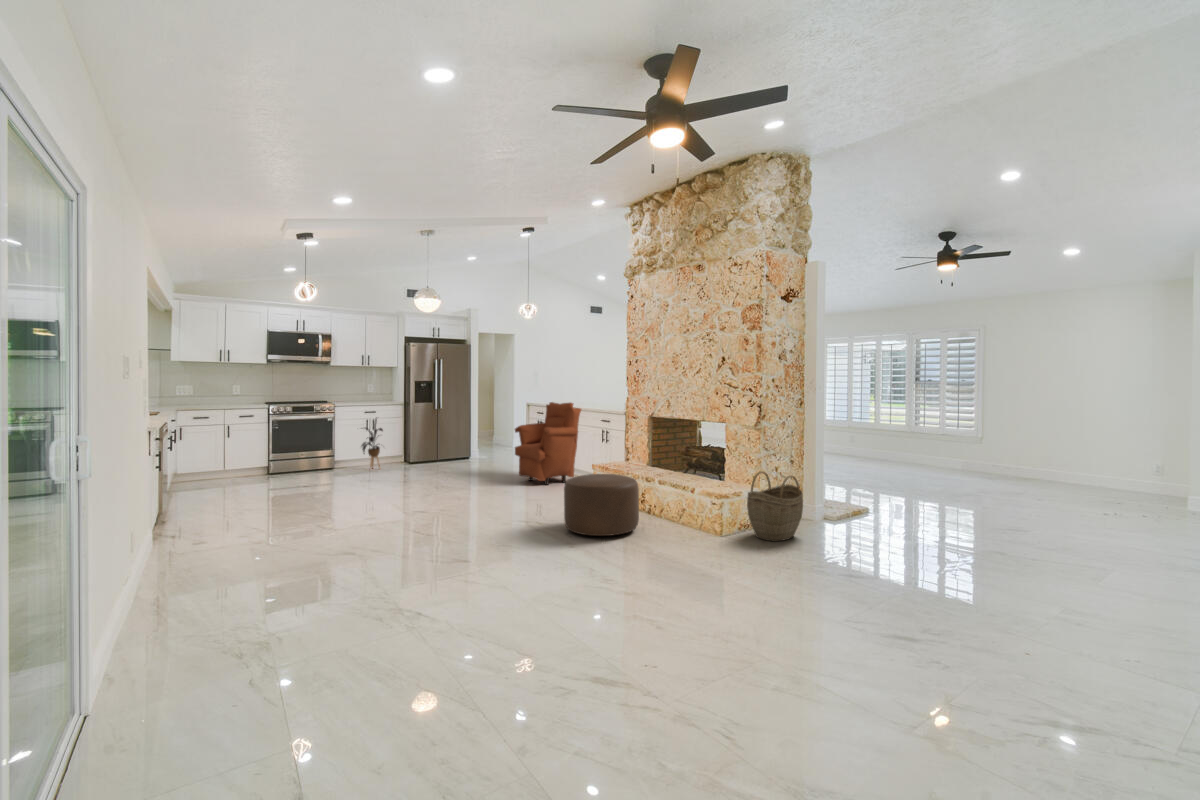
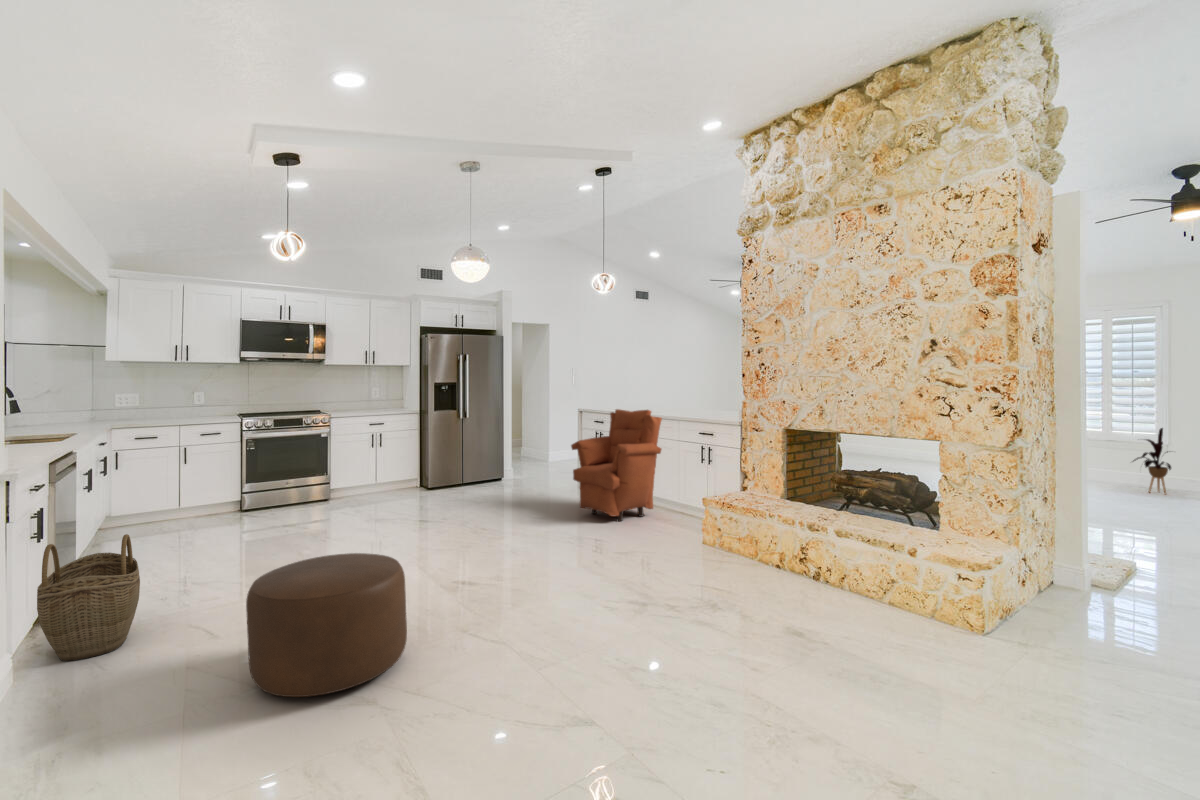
house plant: present [362,419,383,468] -> present [1133,428,1171,494]
woven basket: present [747,471,803,542] -> present [37,534,140,661]
ottoman: present [564,474,639,536] -> present [246,553,407,697]

